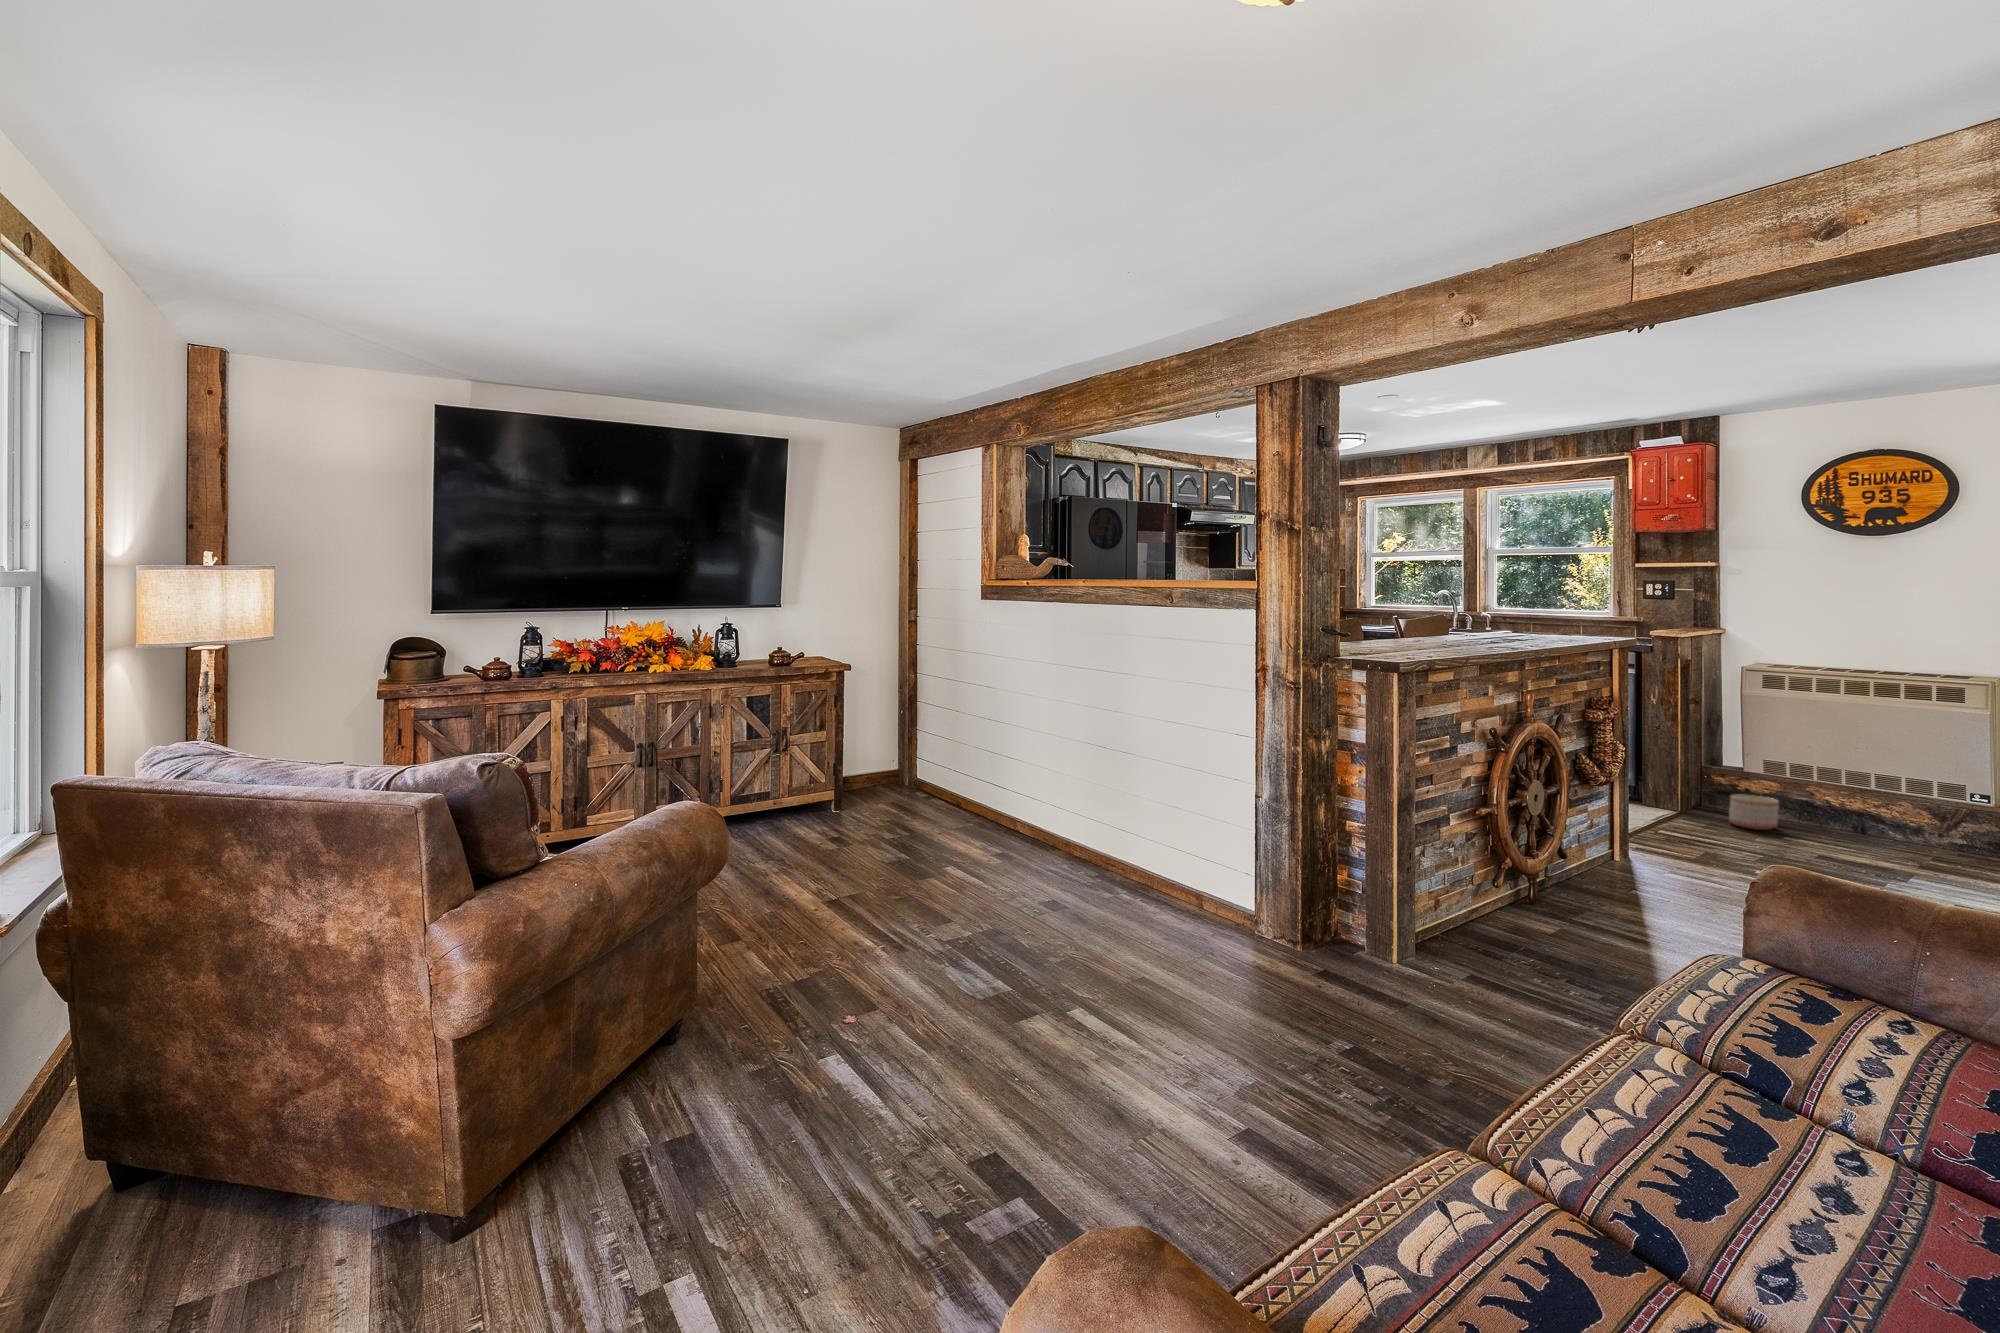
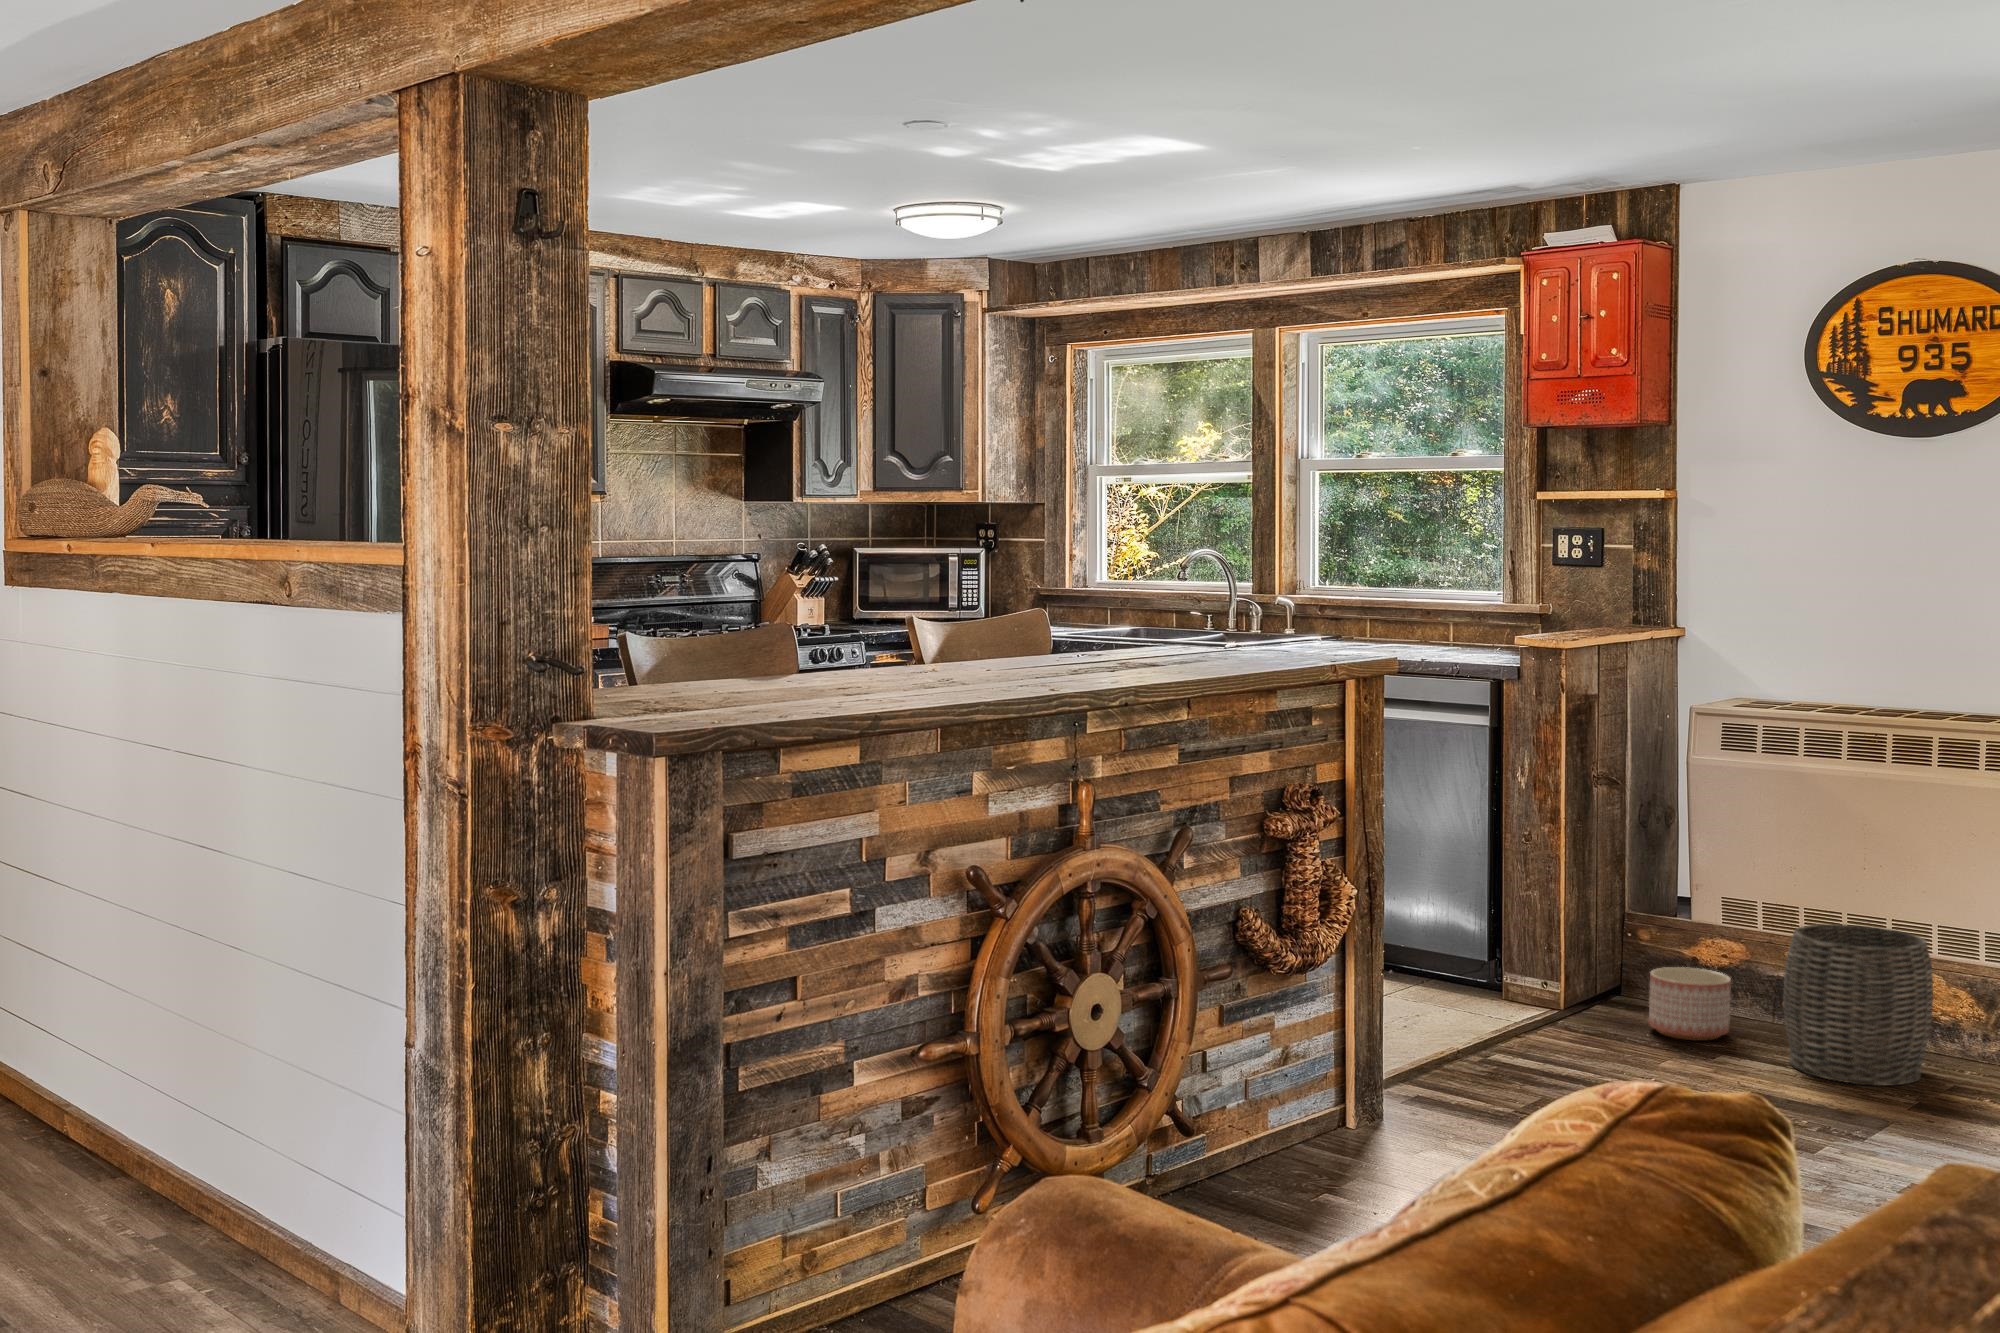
woven basket: none [1818,775,1912,854] -> present [1783,924,1933,1086]

